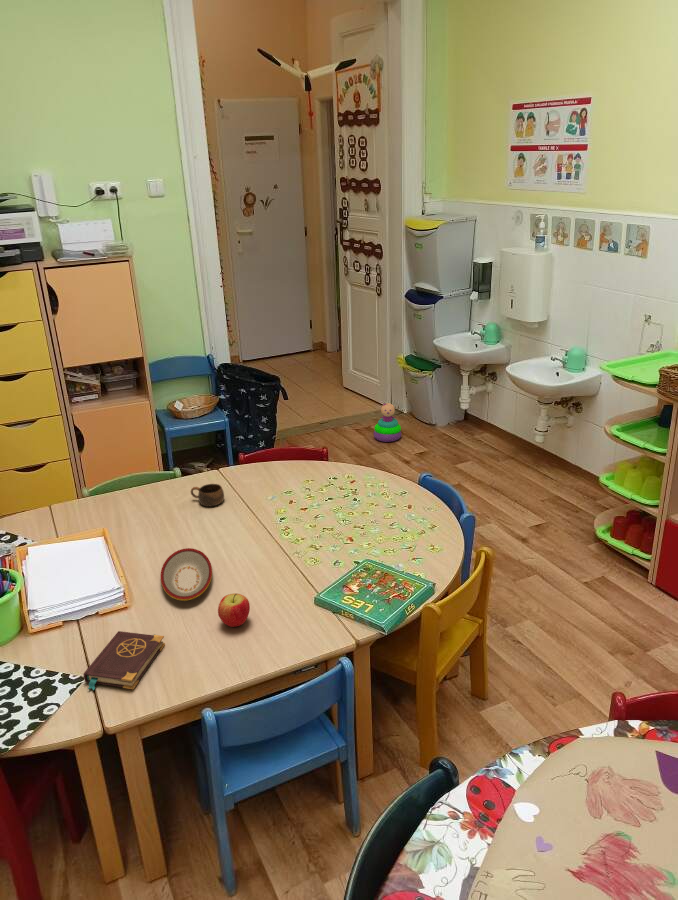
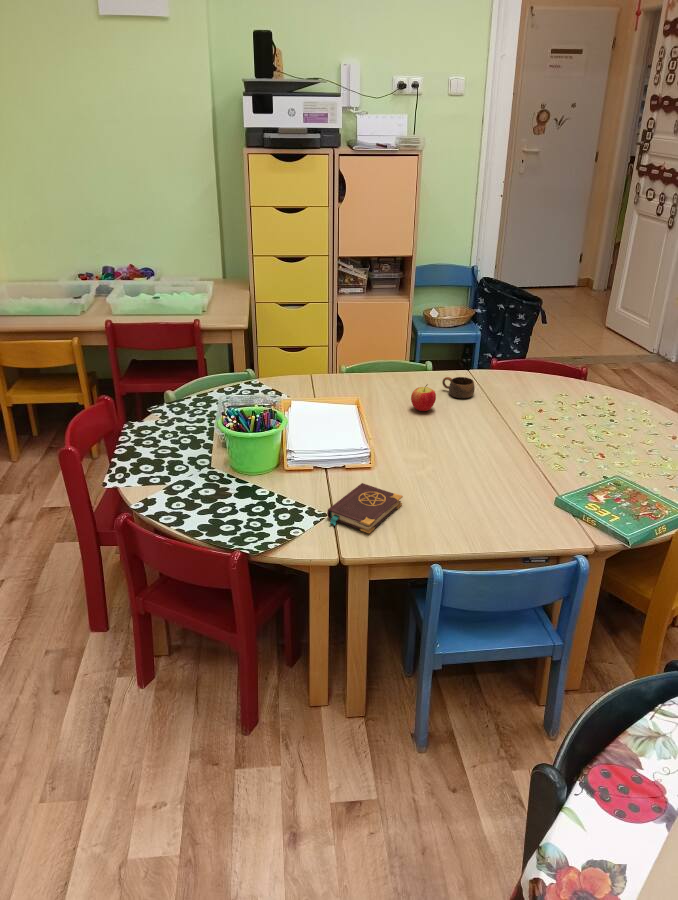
stacking toy: present [374,403,401,442] -> none [630,344,663,387]
plate: present [161,548,212,601] -> none [405,428,455,472]
apple: present [218,593,250,627] -> present [411,384,436,411]

